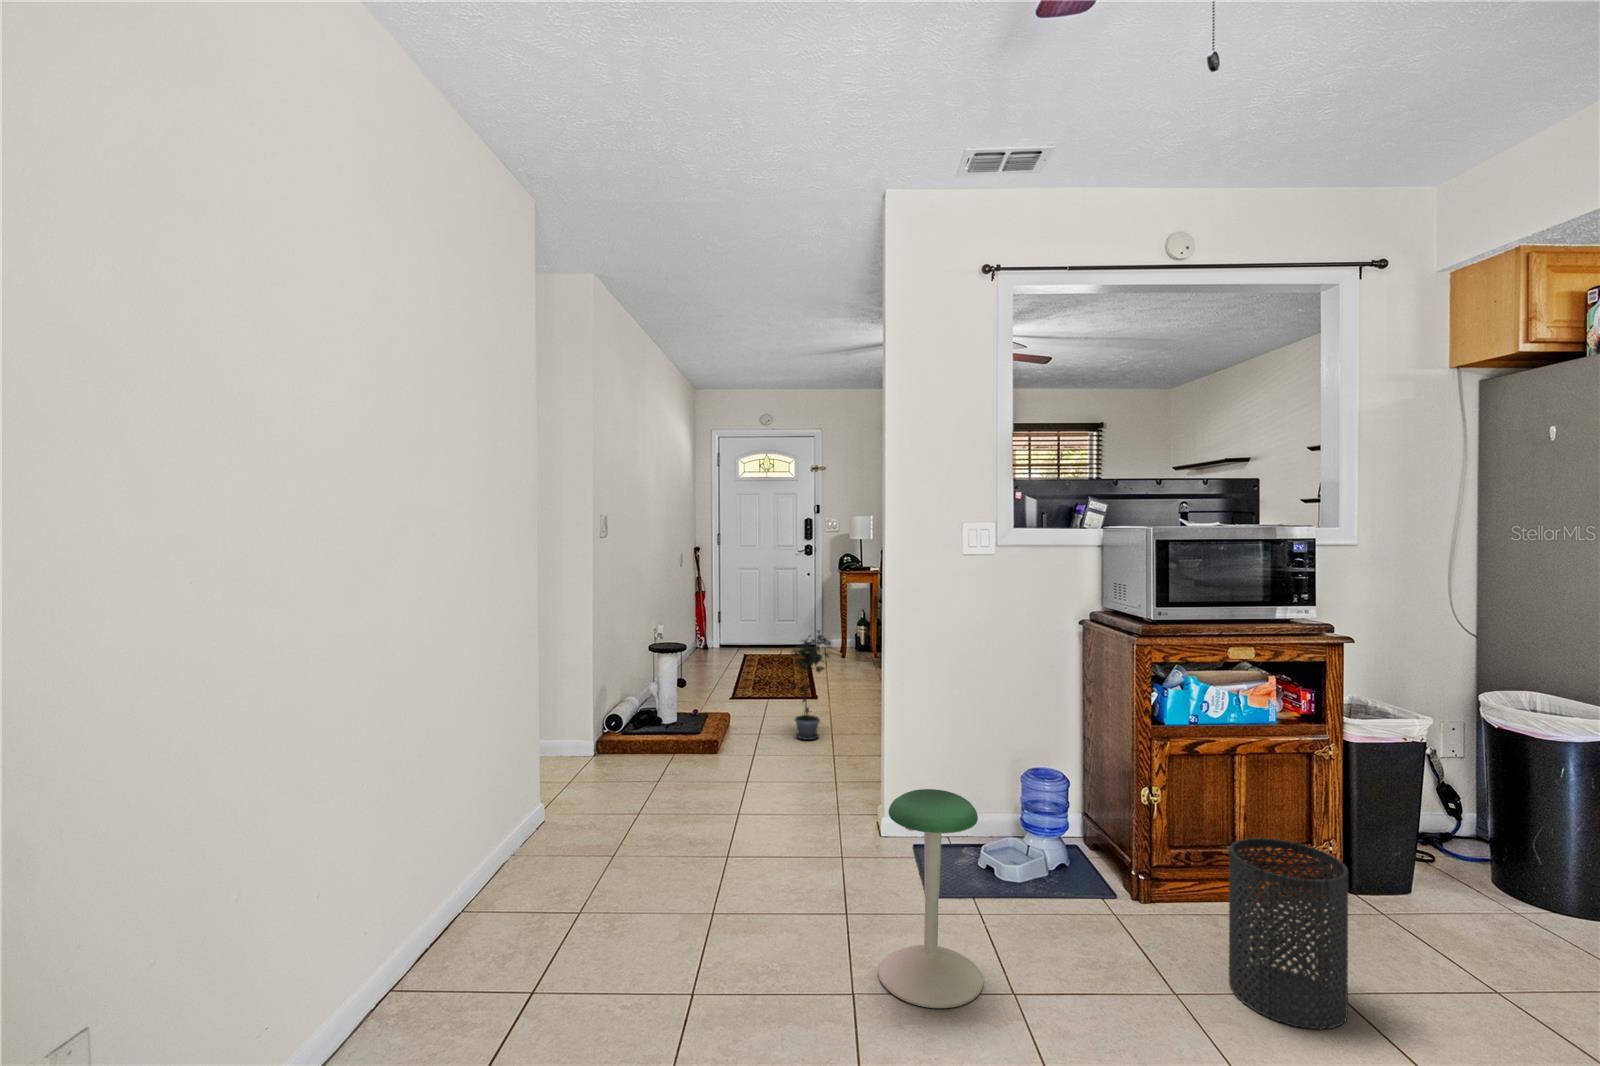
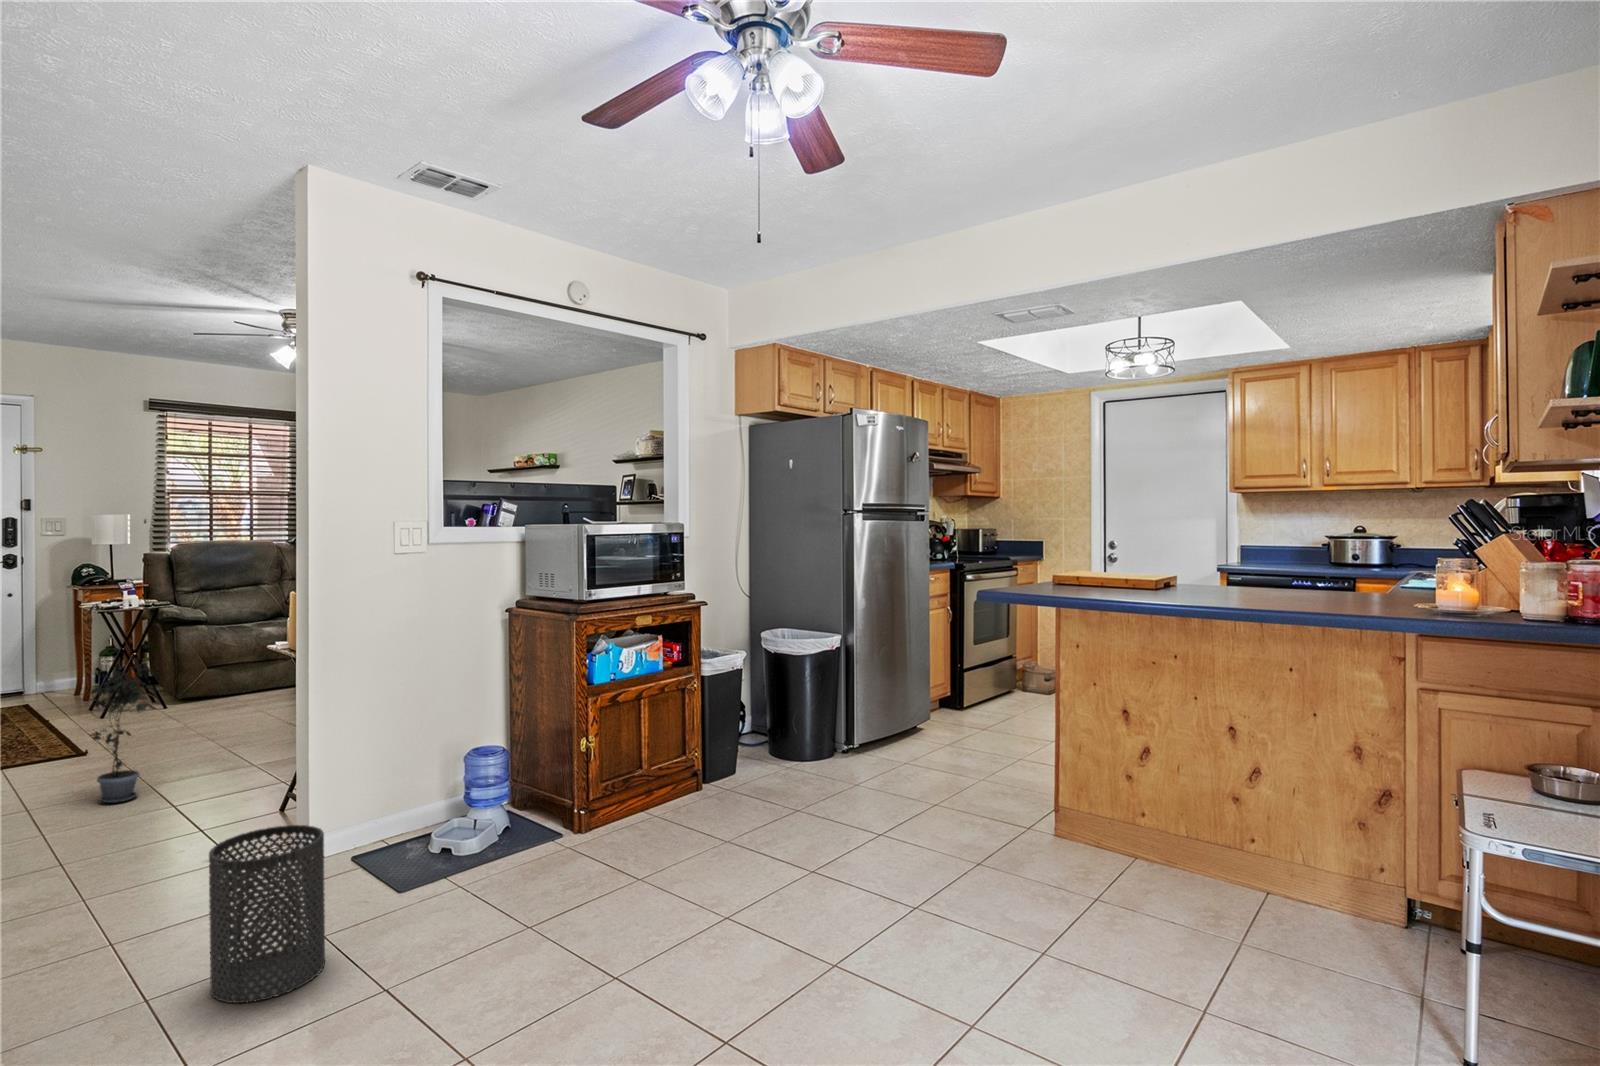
stool: present [878,789,983,1008] -> none [397,766,501,963]
trash can: present [1229,838,1348,1030] -> present [209,825,325,1003]

